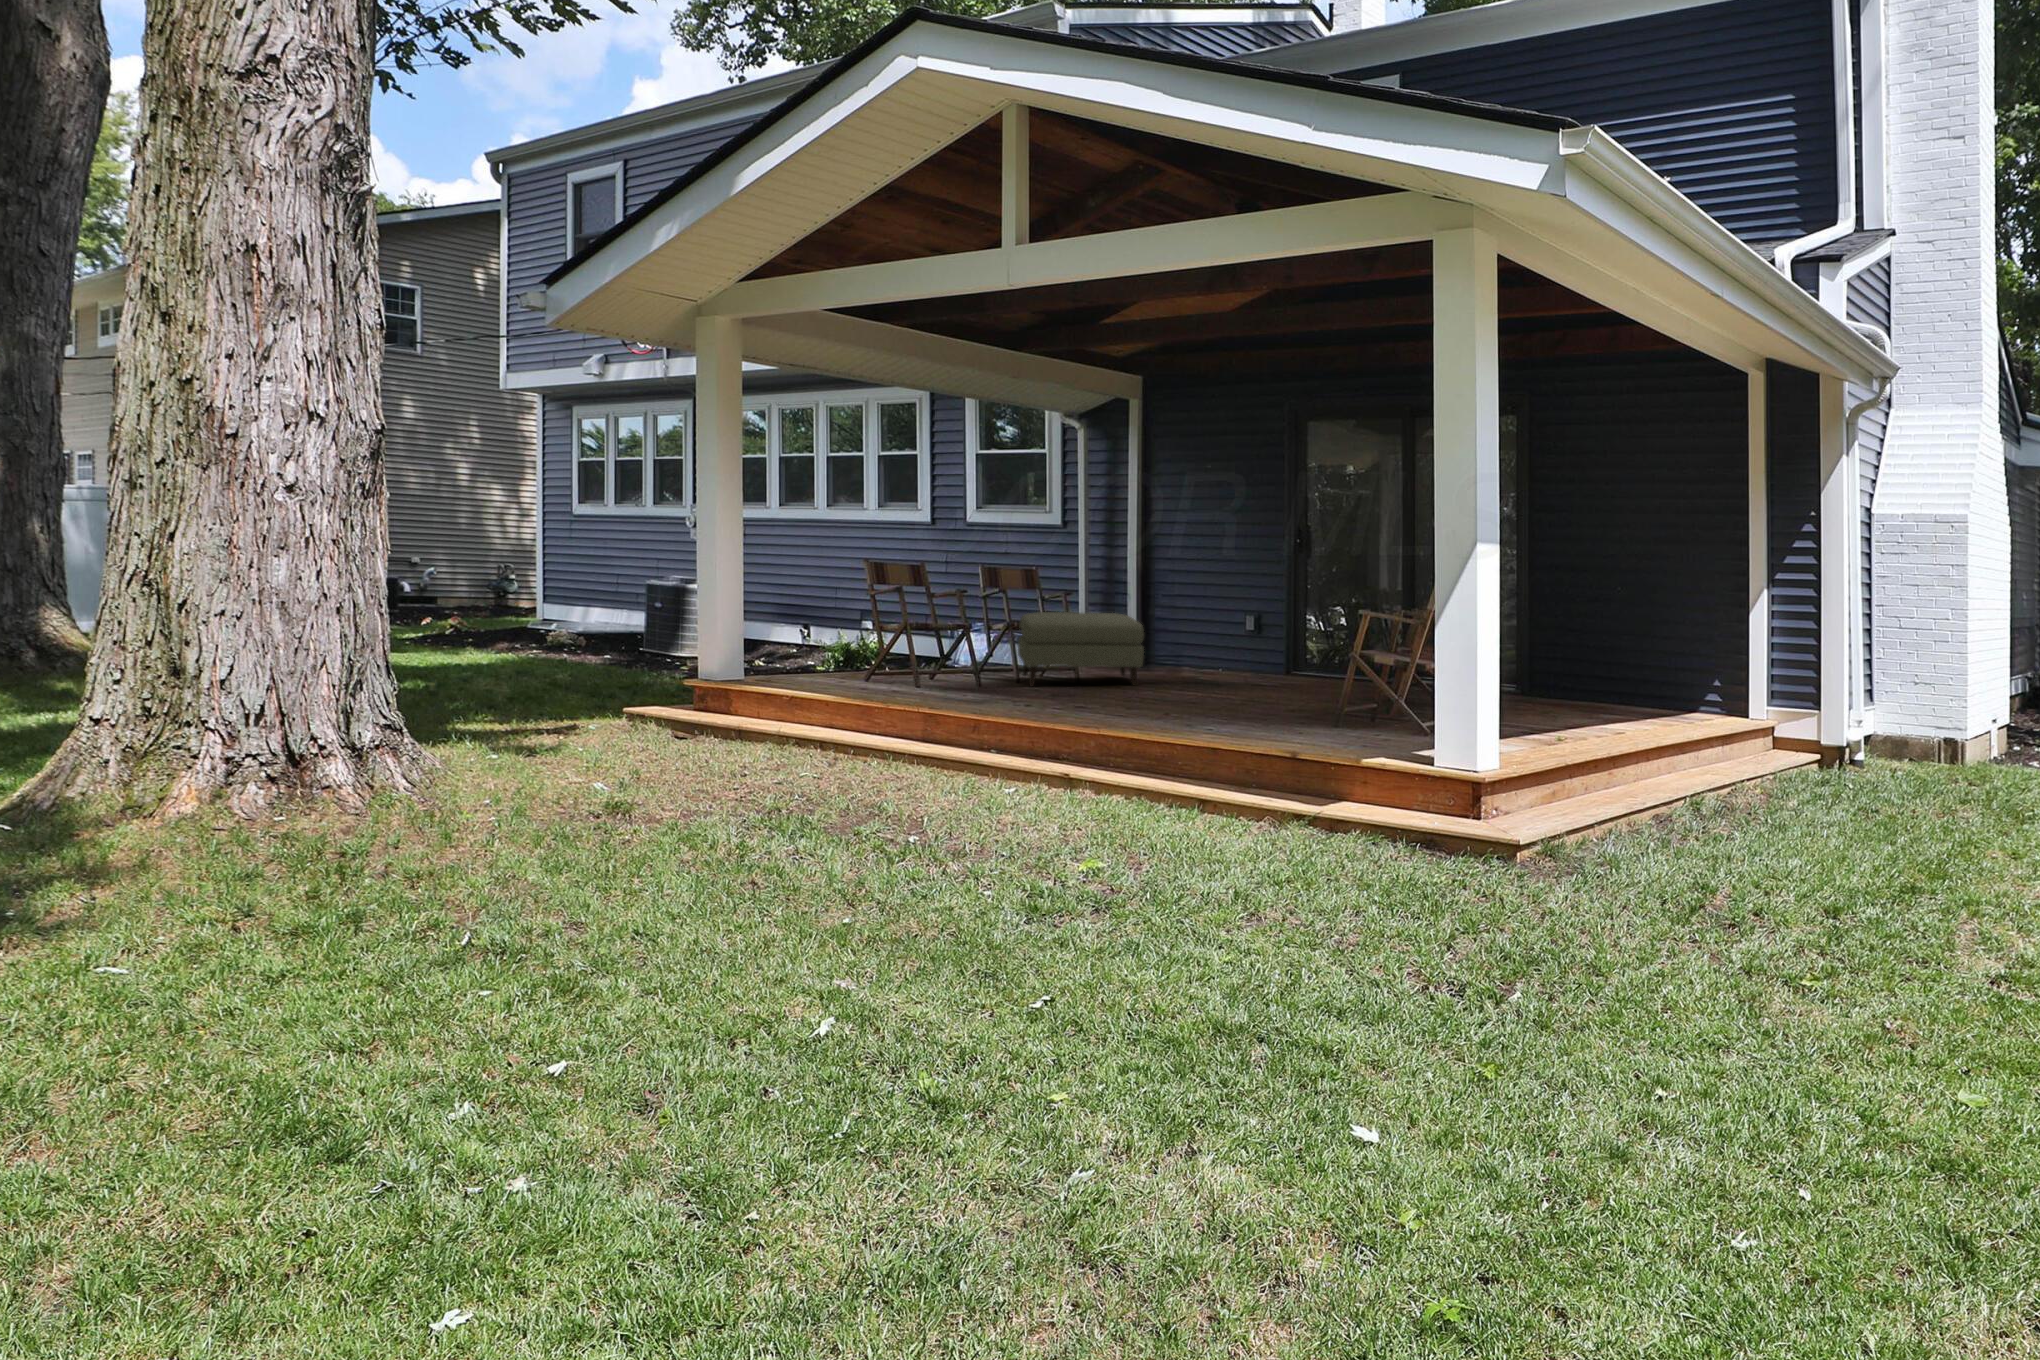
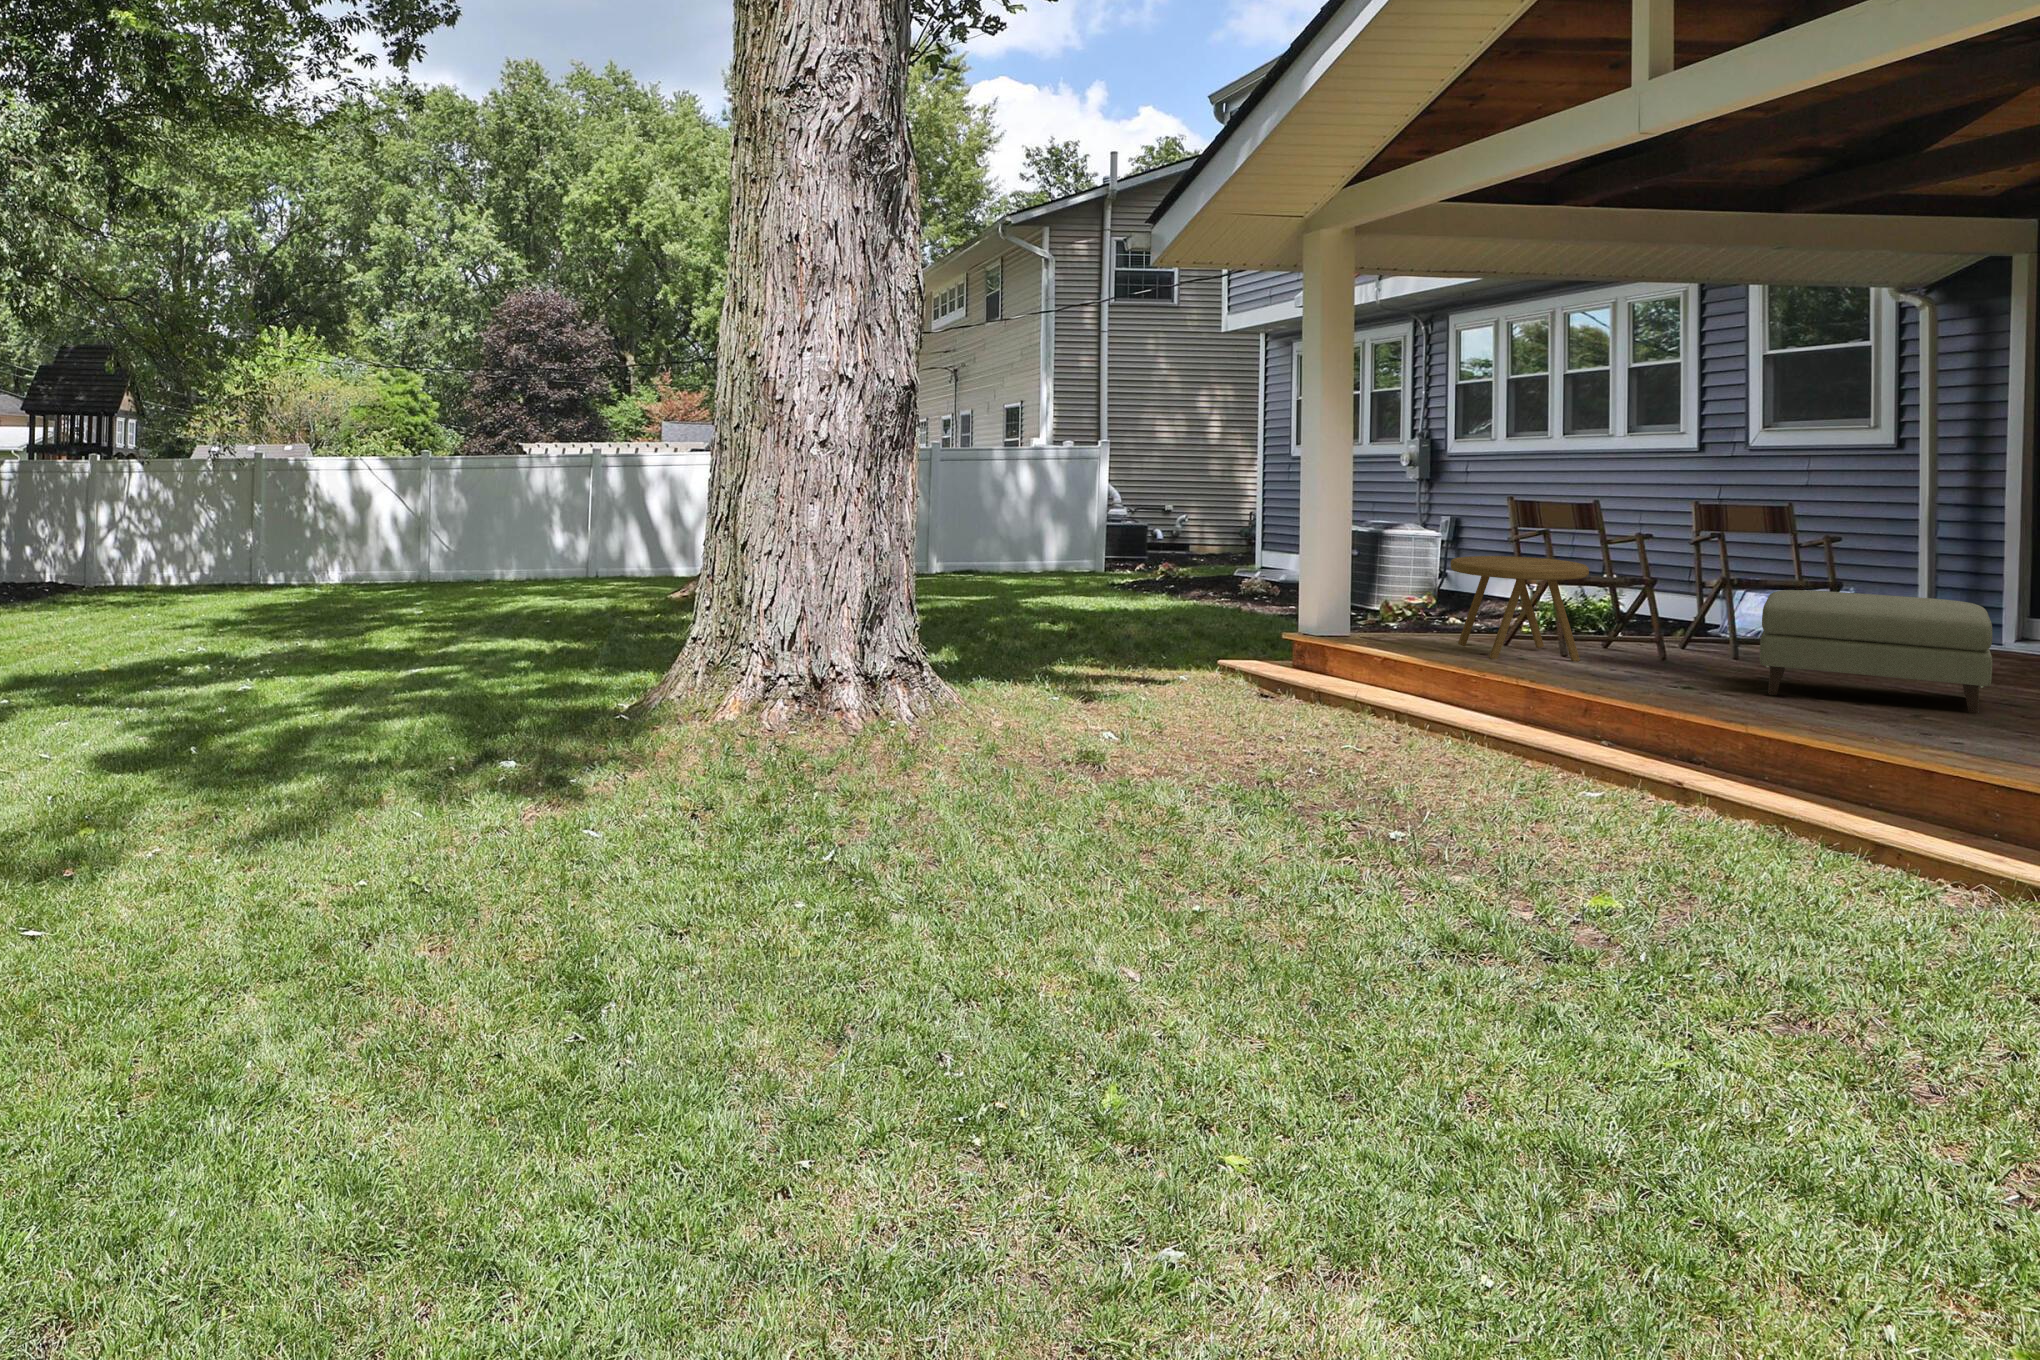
side table: none [809,600,905,683] -> present [1451,556,1589,662]

